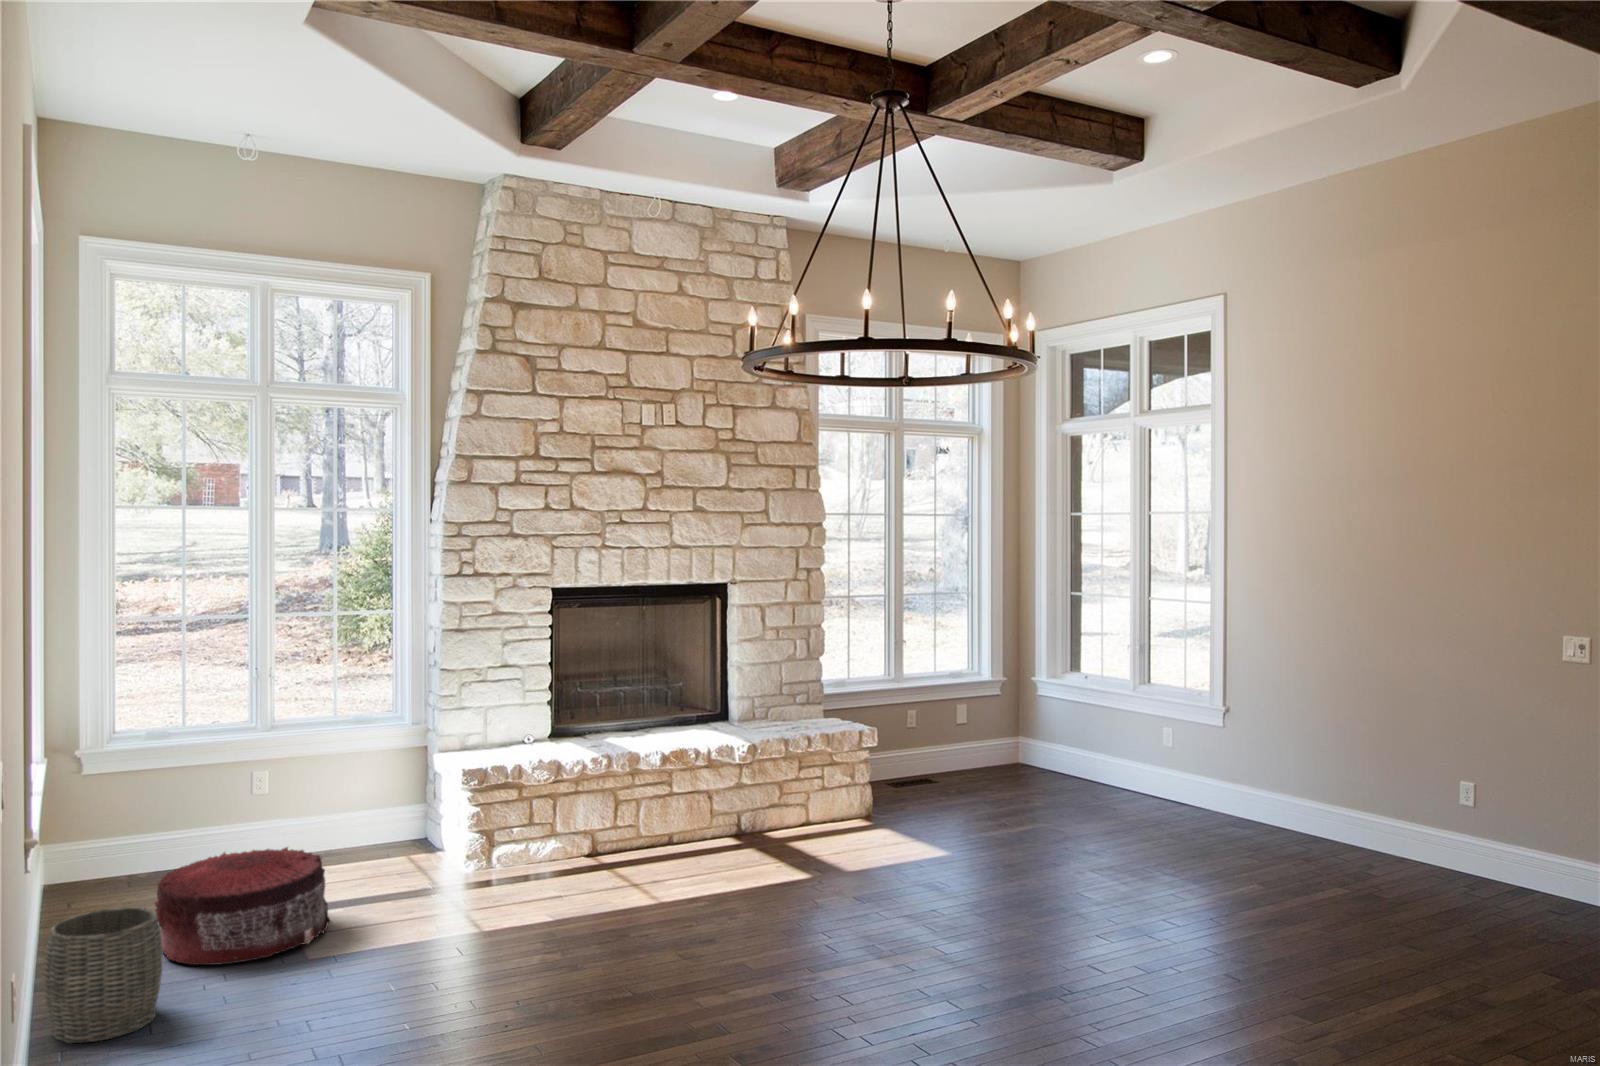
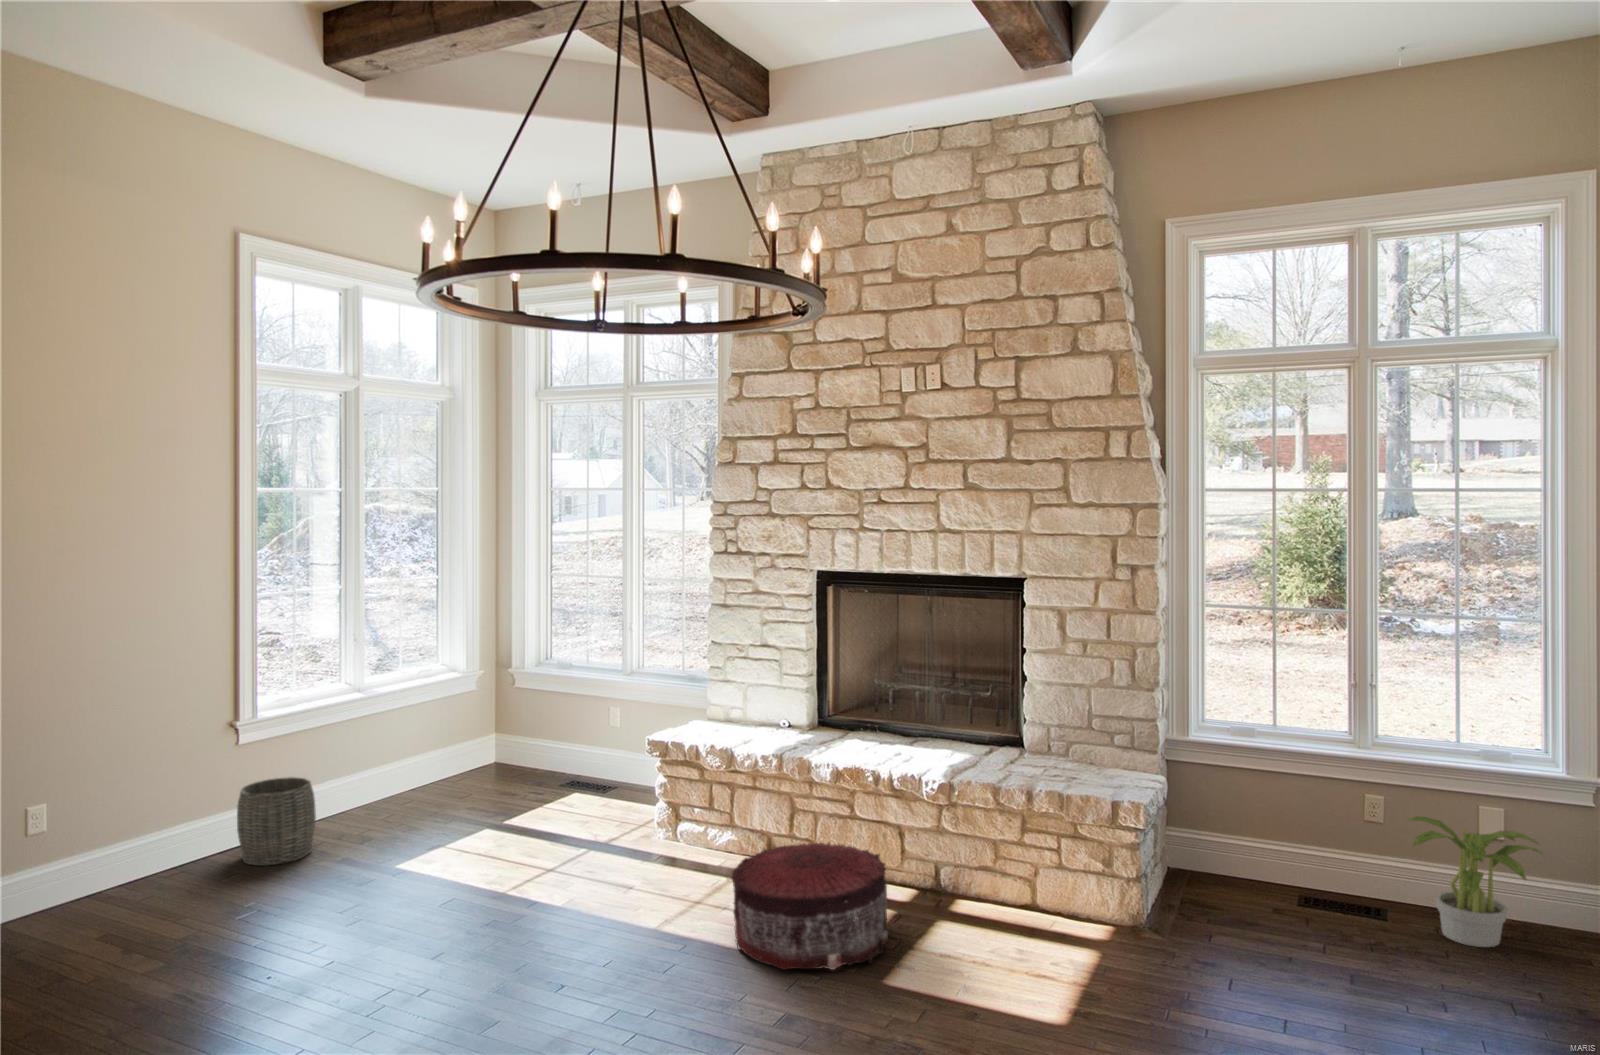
potted plant: none [953,711,1021,781] -> present [1406,816,1541,947]
pouf: present [155,847,331,965] -> present [732,843,888,970]

